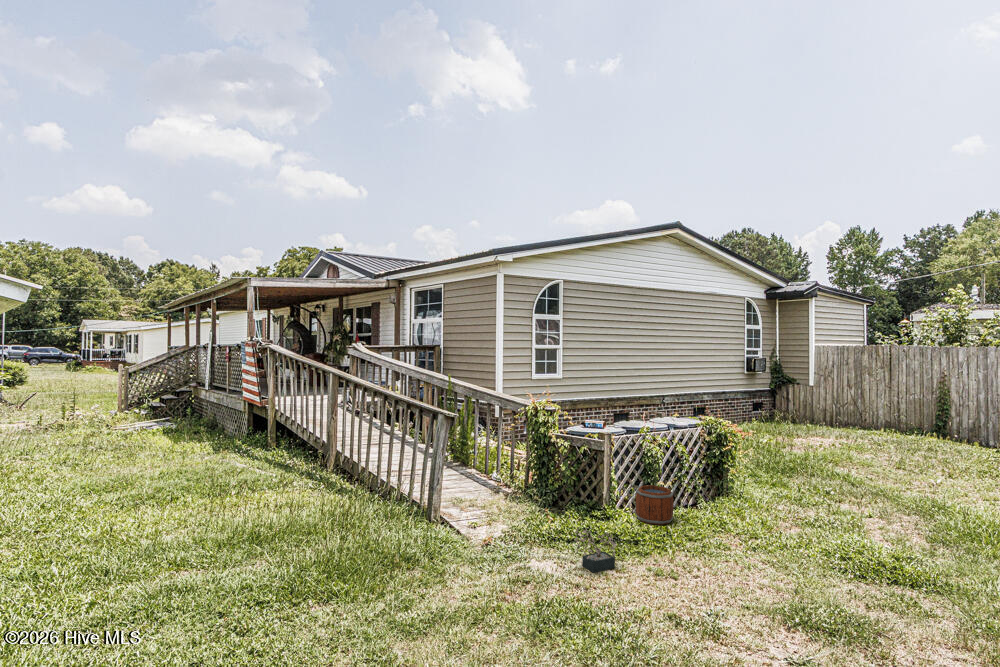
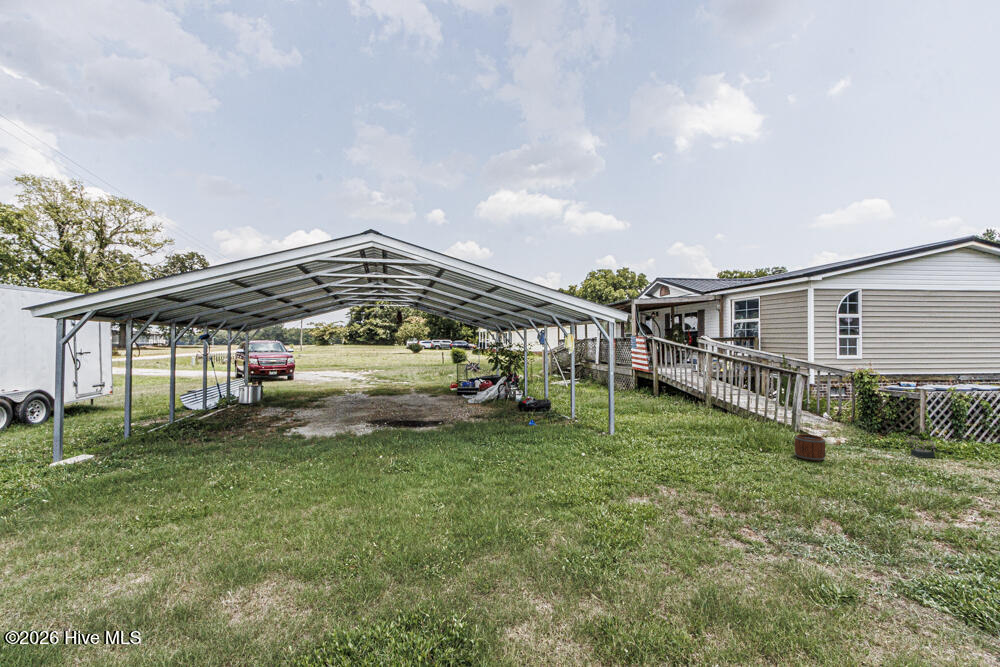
bucket: present [636,485,674,525] -> present [794,434,825,461]

